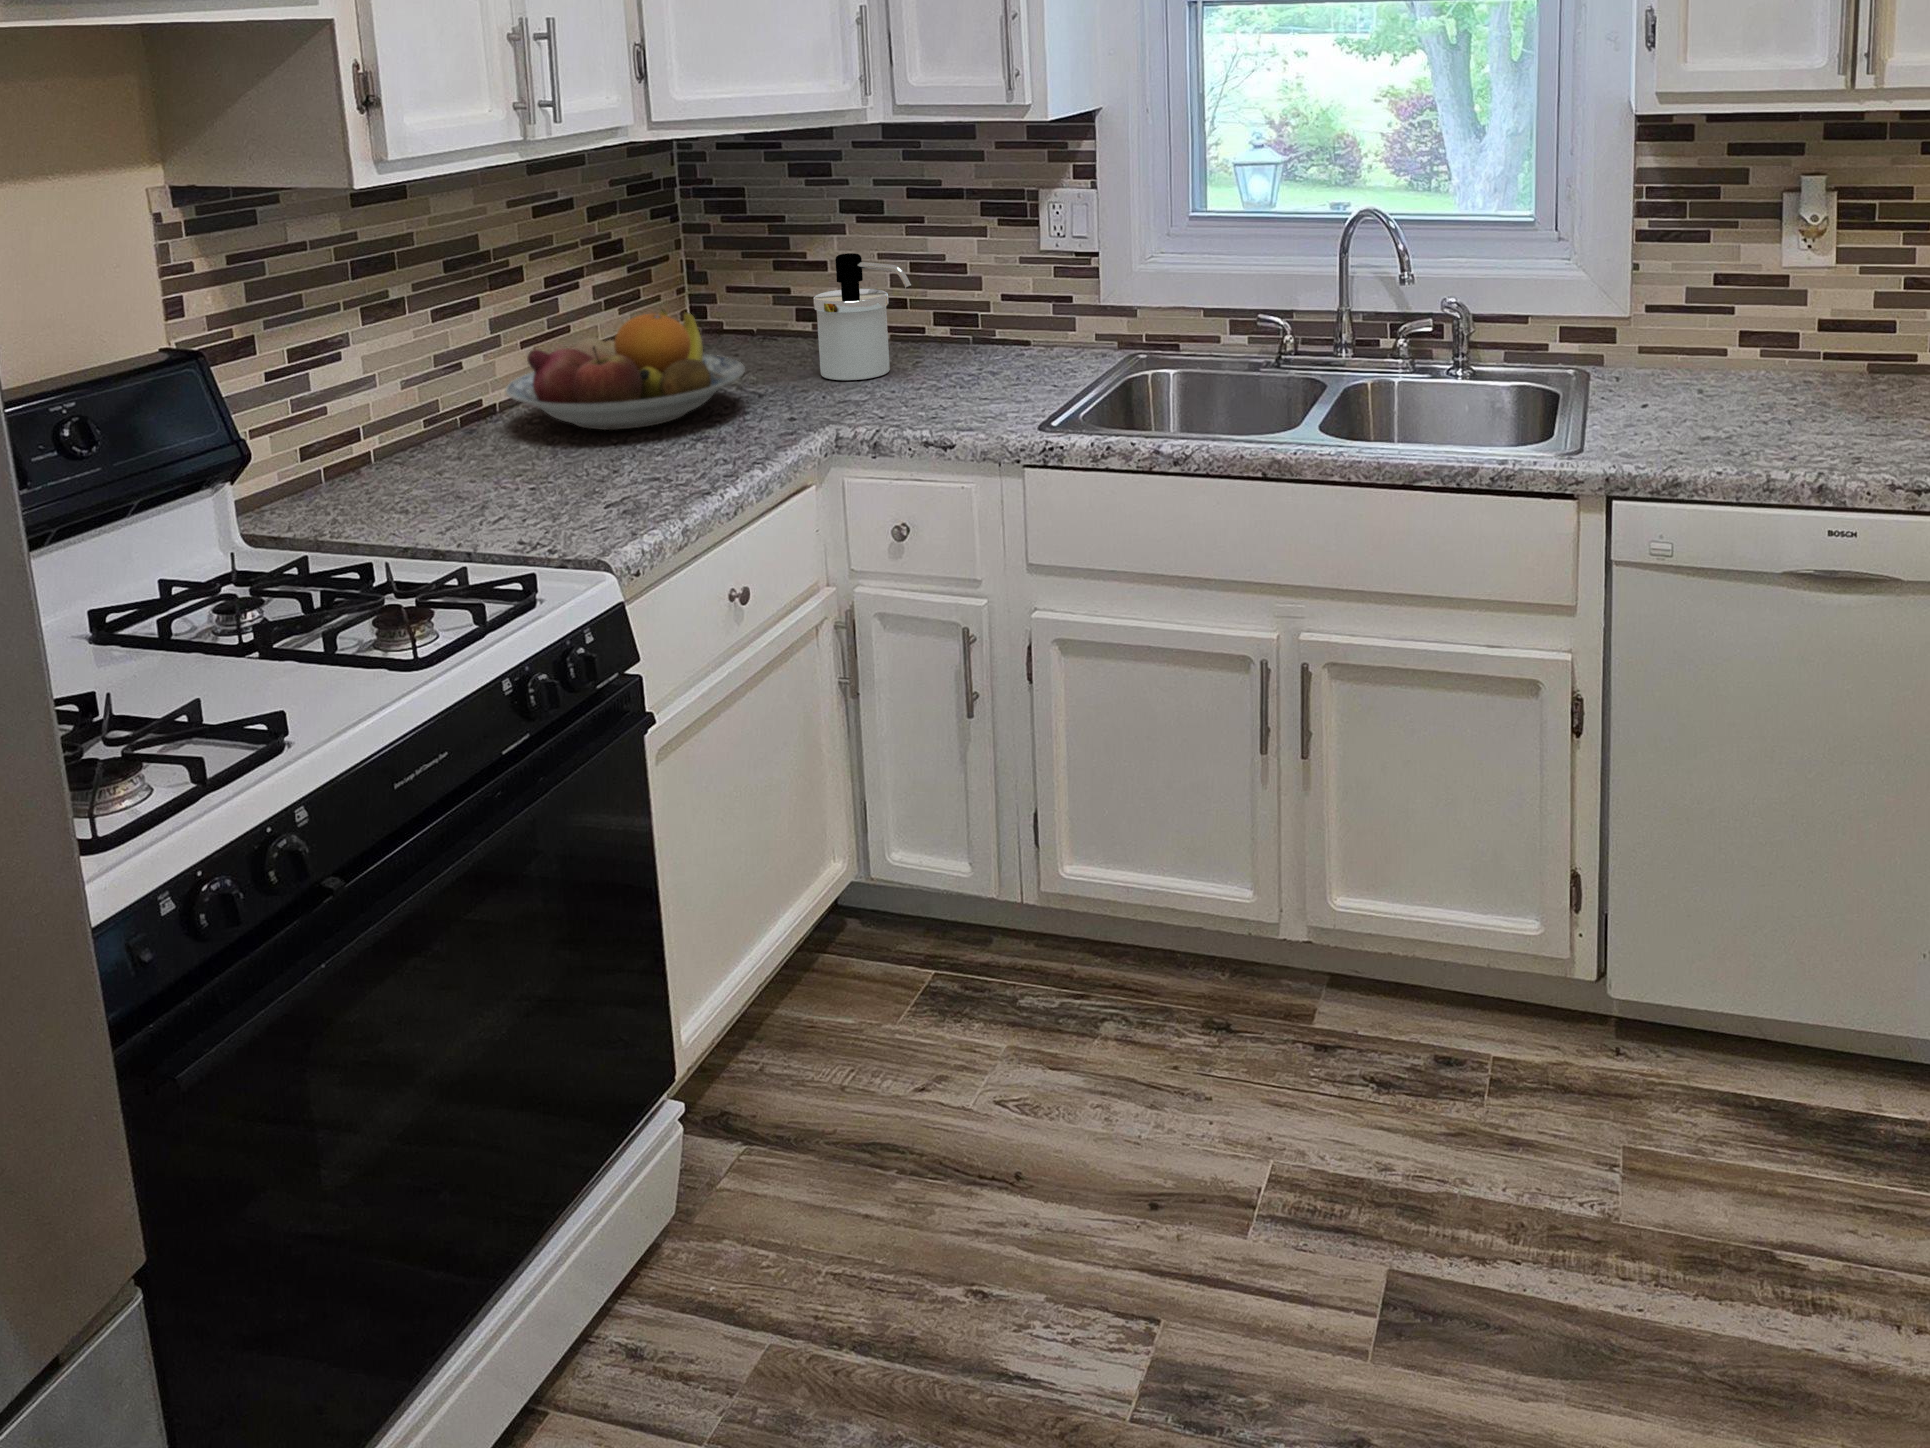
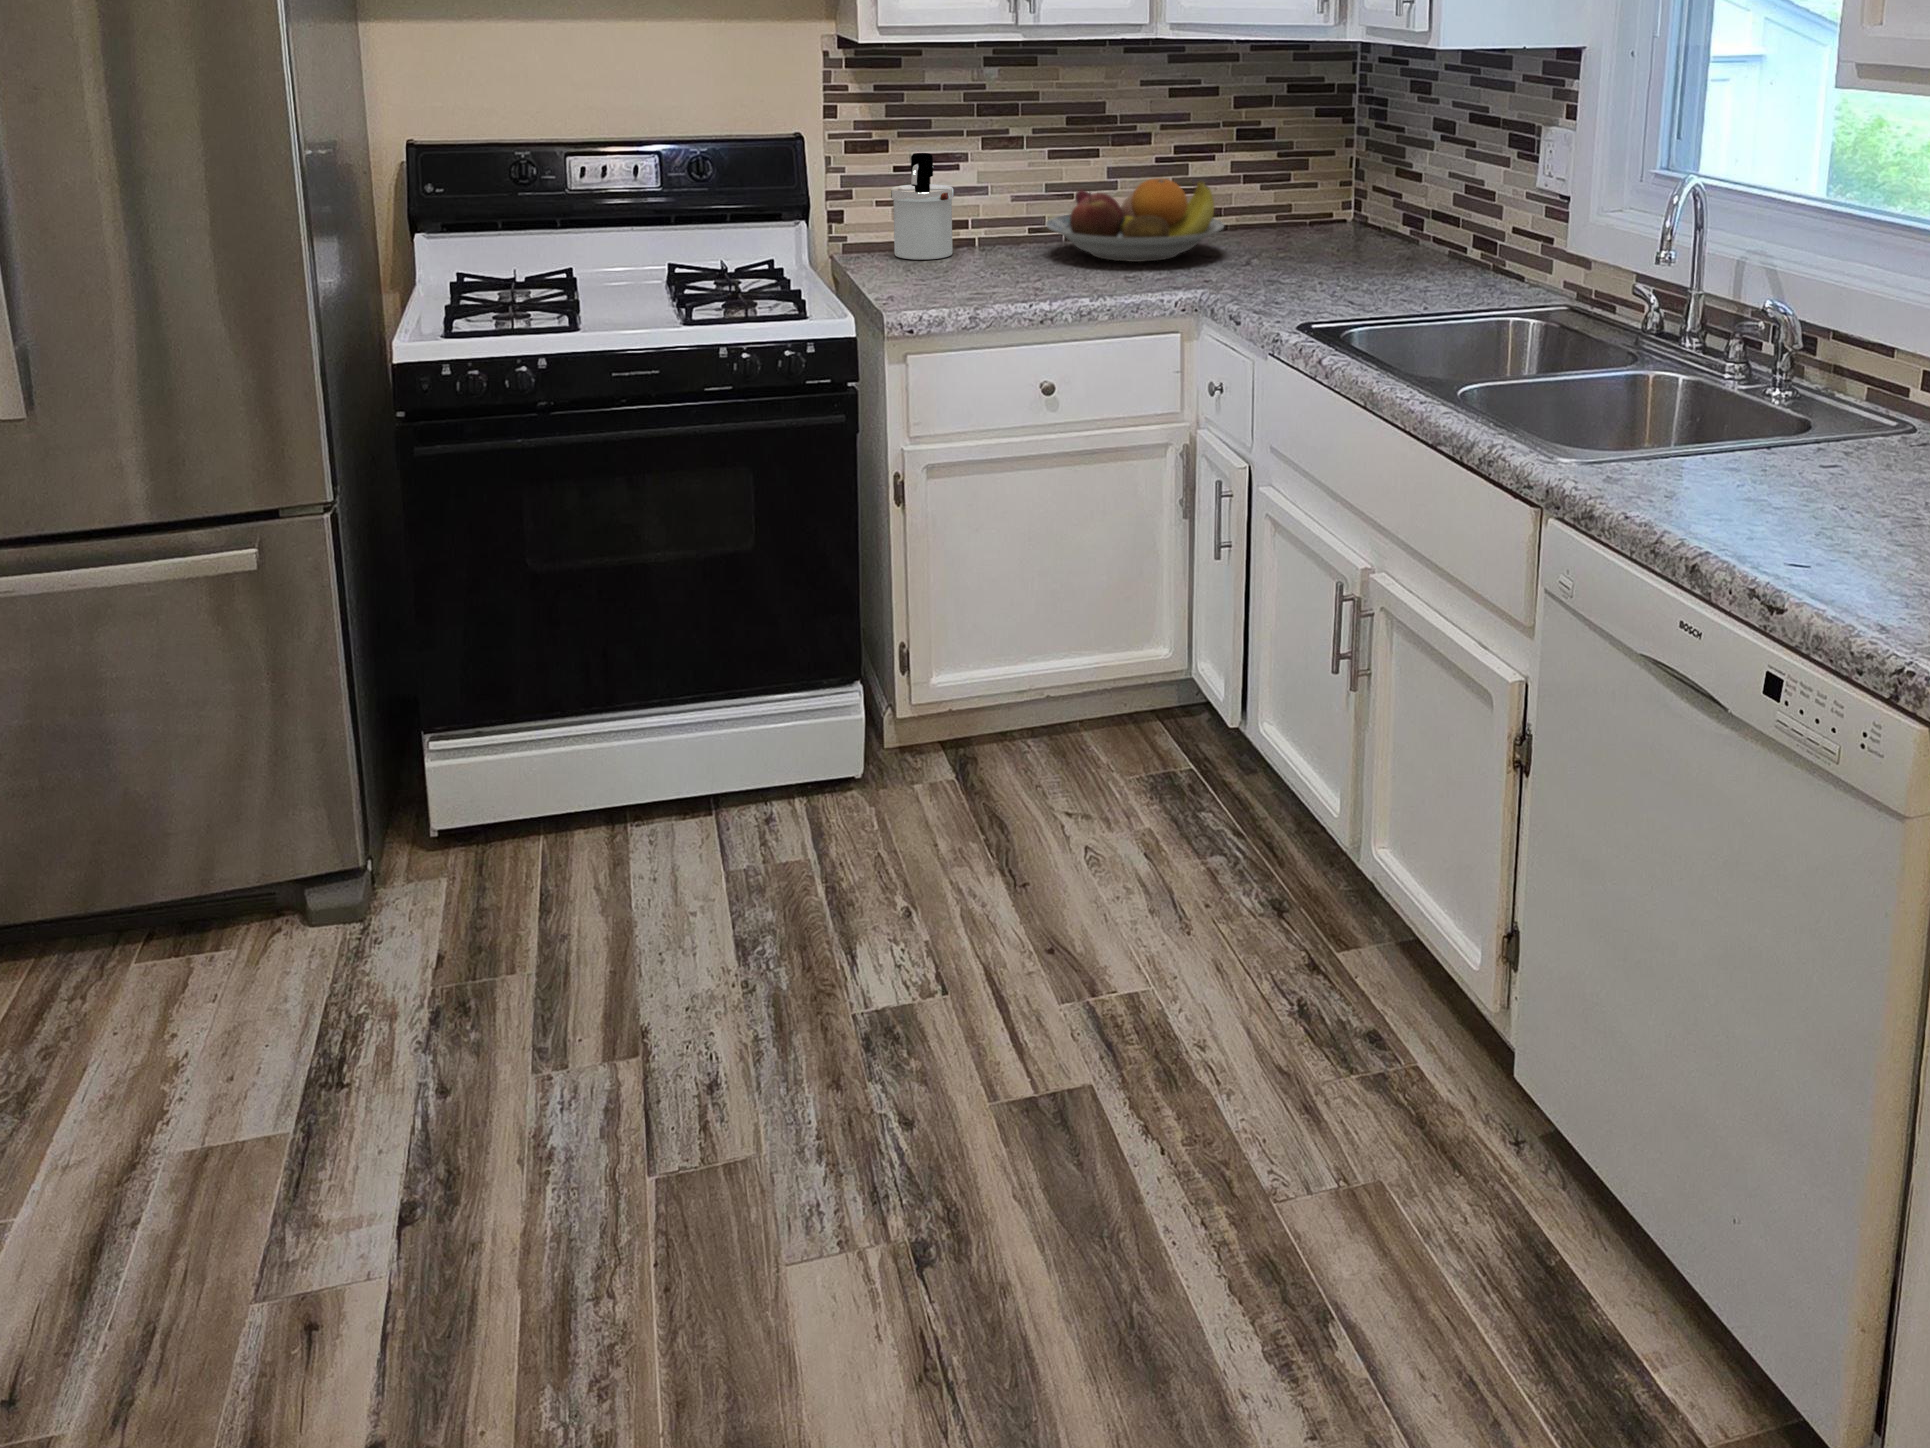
soap dispenser: present [813,253,911,380] -> present [891,153,954,260]

